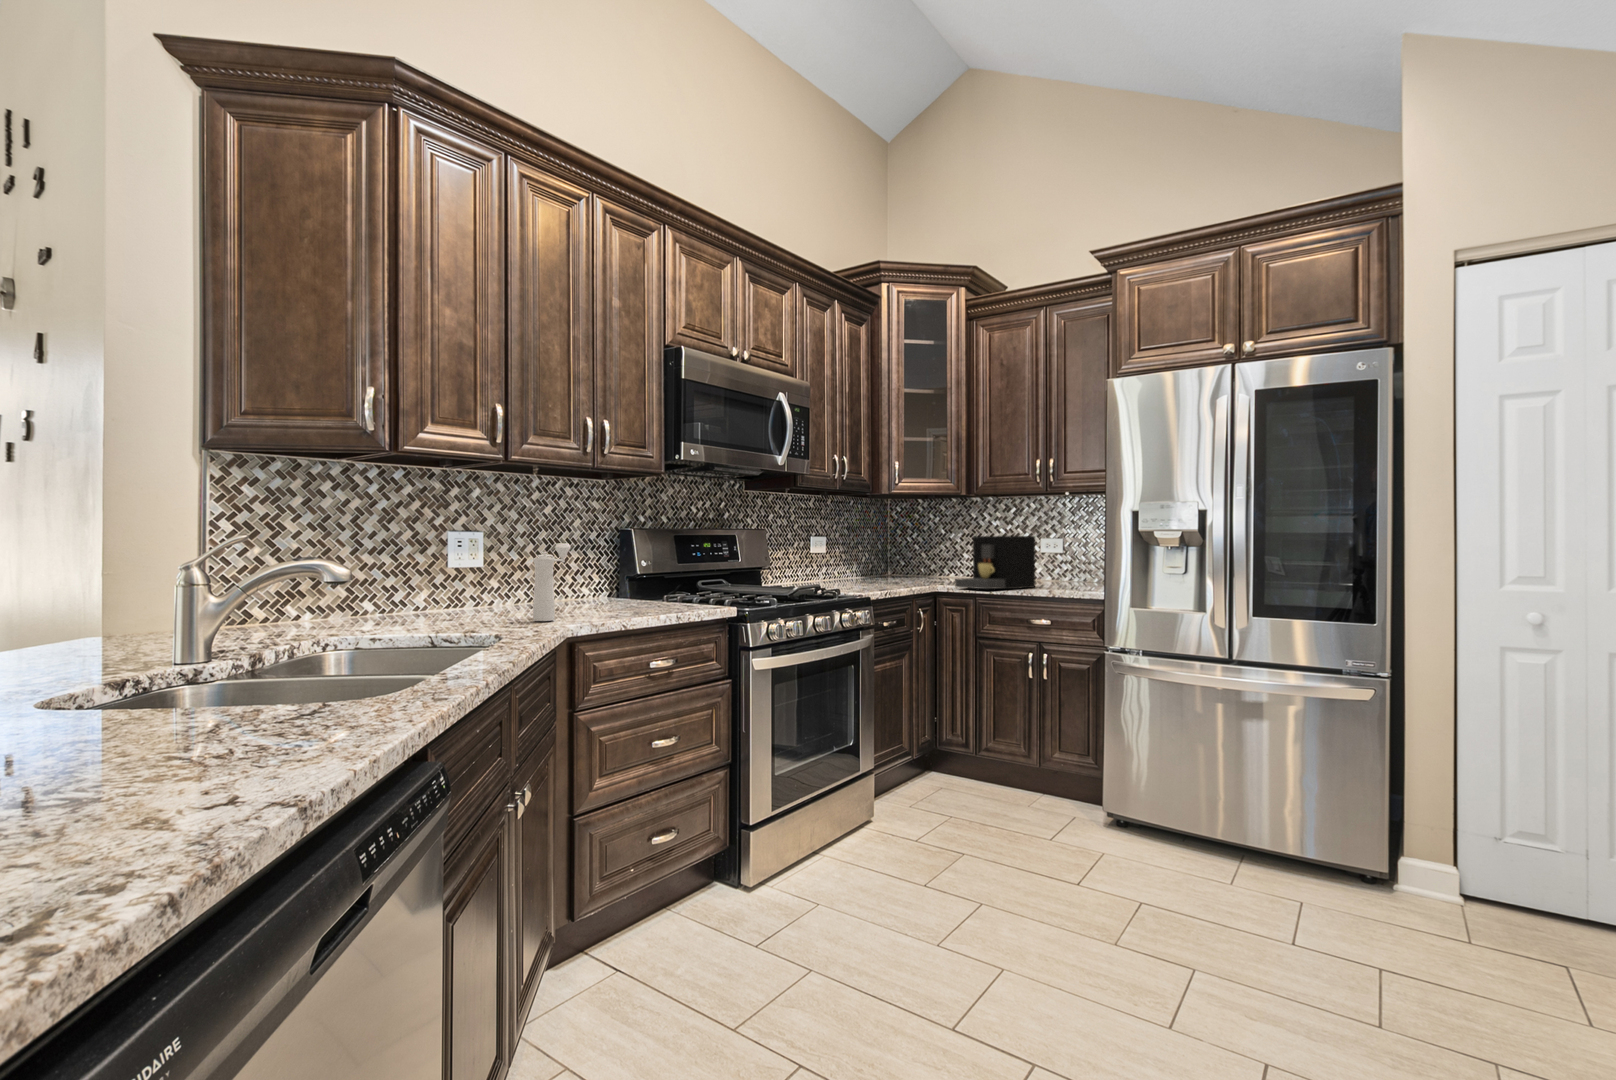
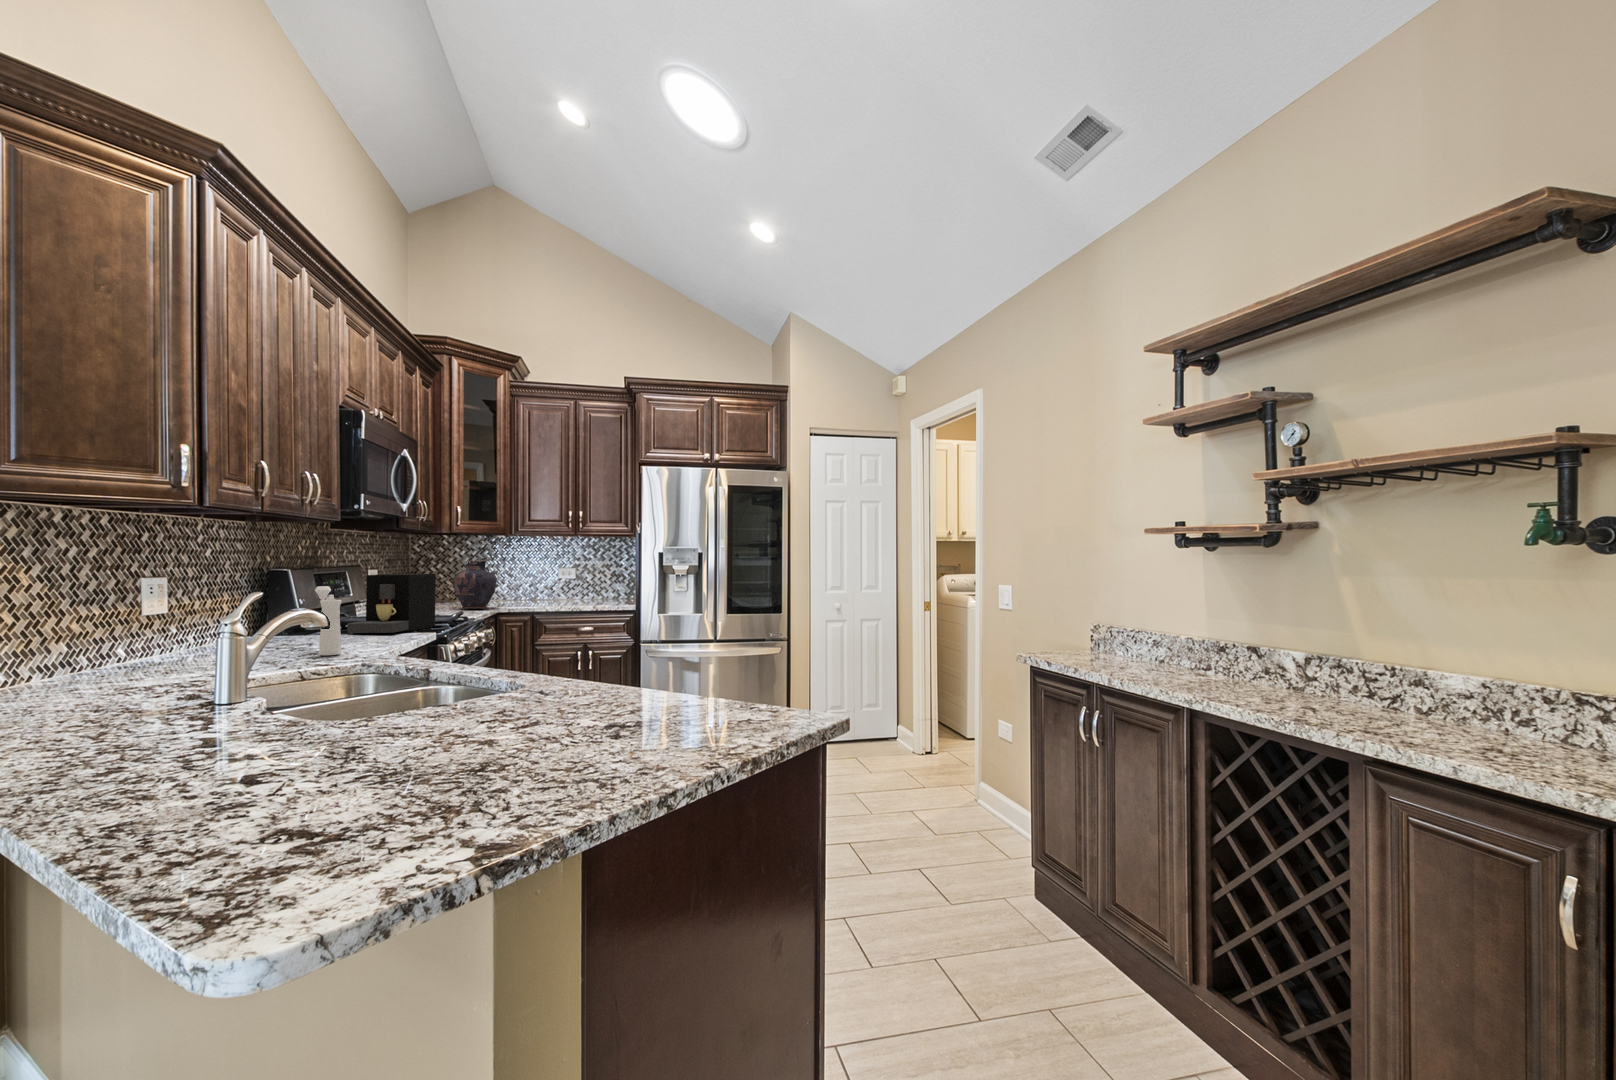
vase: none [880,522,930,585] -> present [453,557,497,608]
coffee maker: present [955,536,1035,589] -> present [347,574,436,633]

